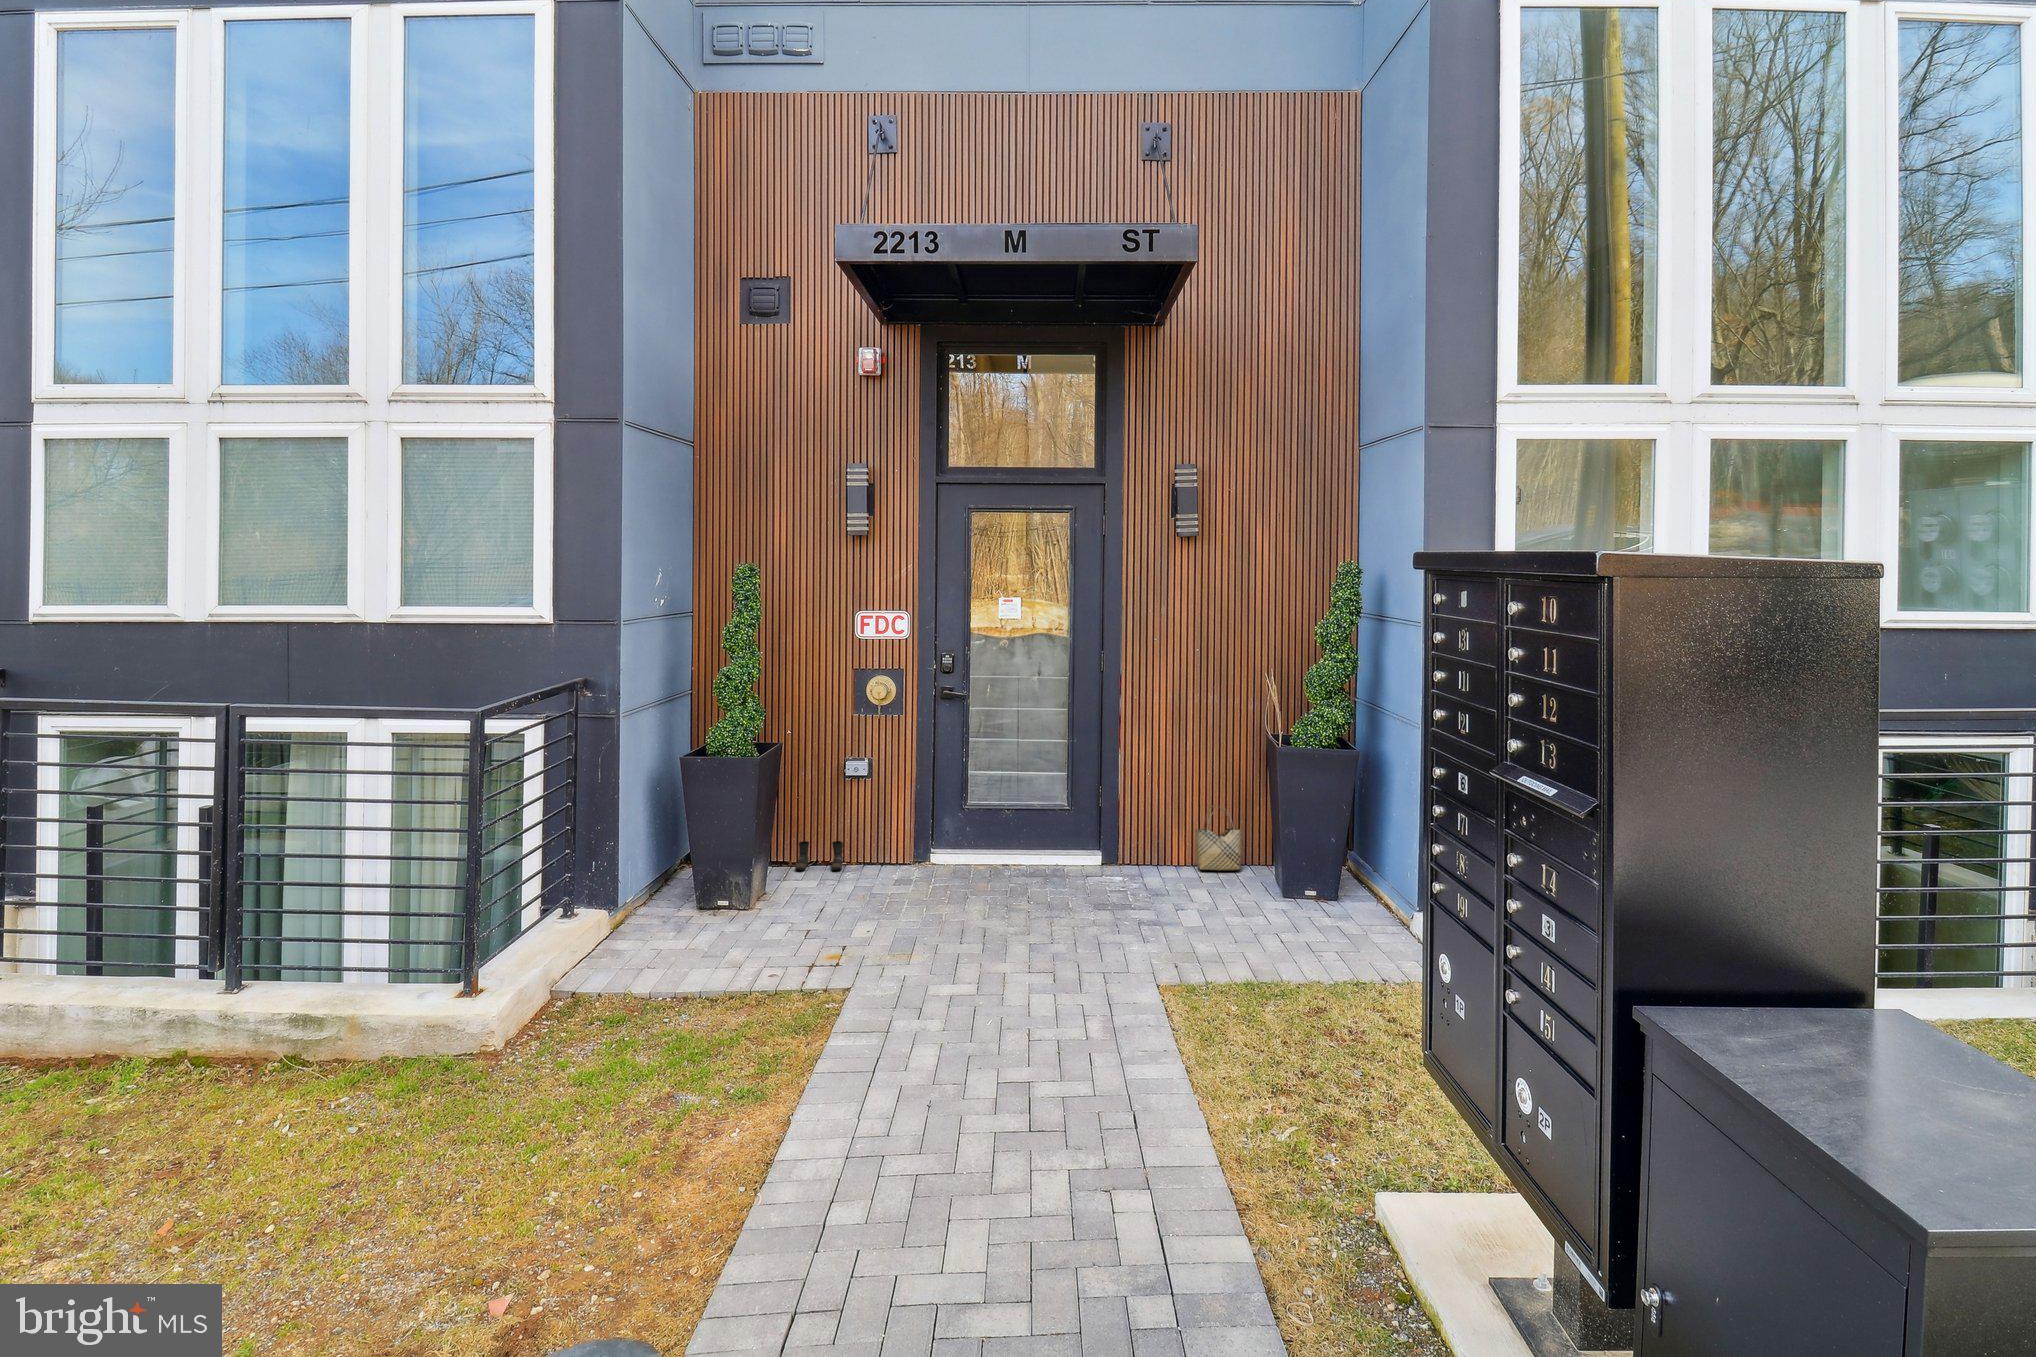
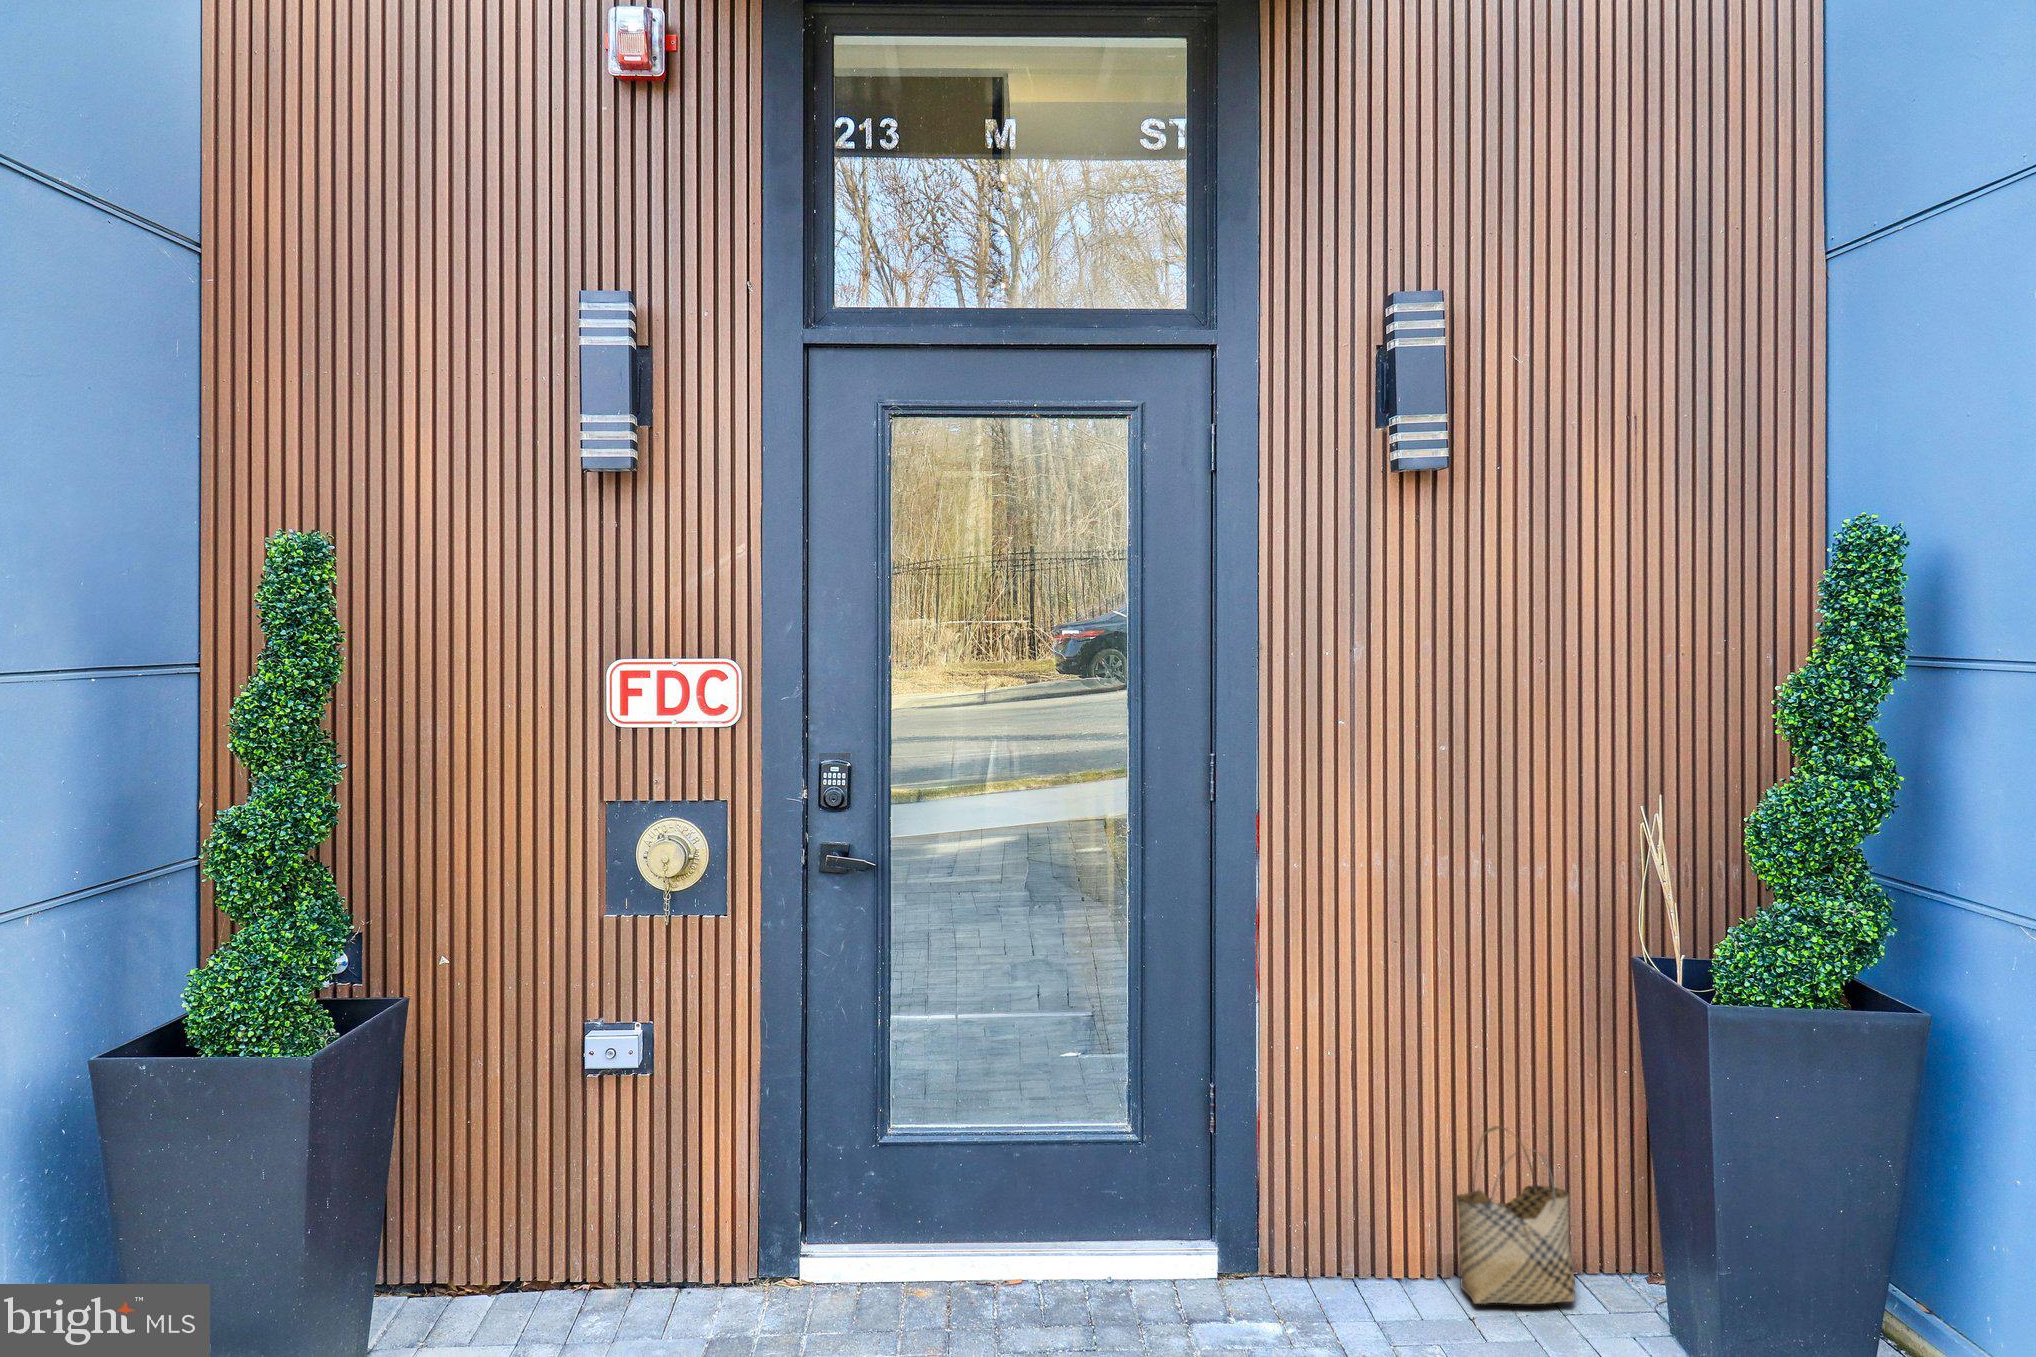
boots: present [796,841,843,870] -> none [445,1234,576,1328]

